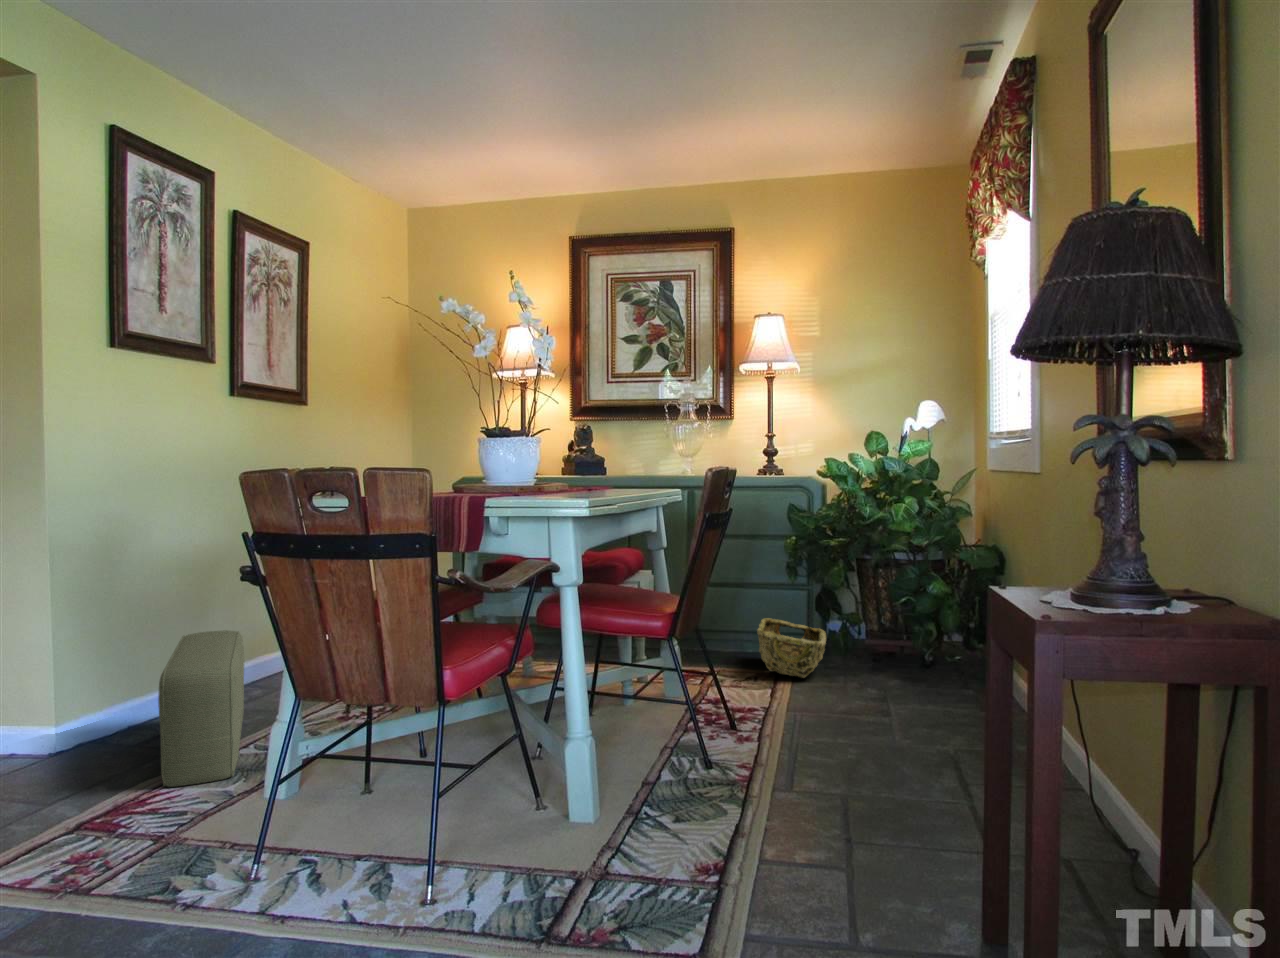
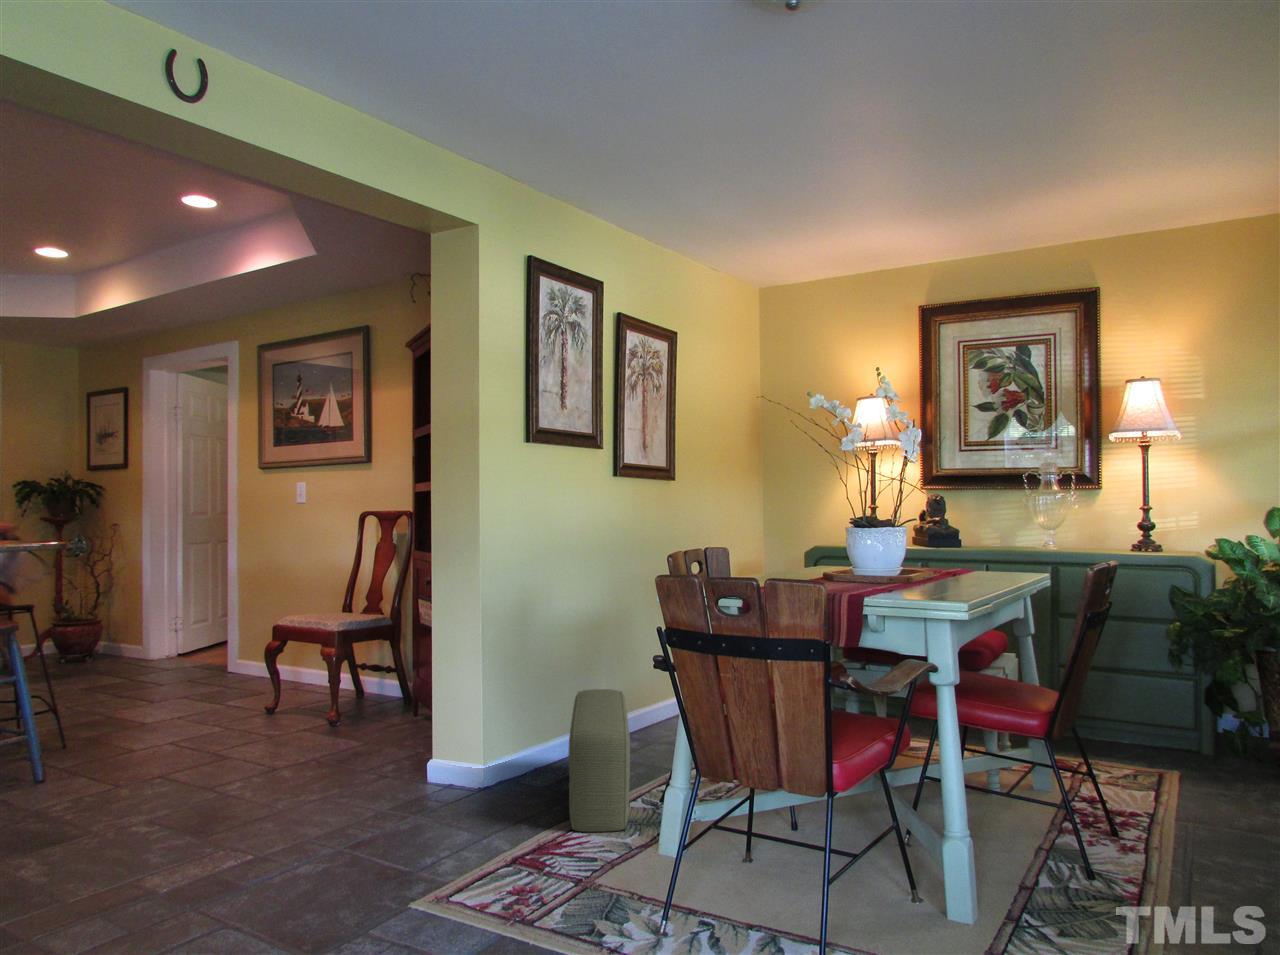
woven basket: present [757,618,826,678] -> none [1155,722,1251,802]

